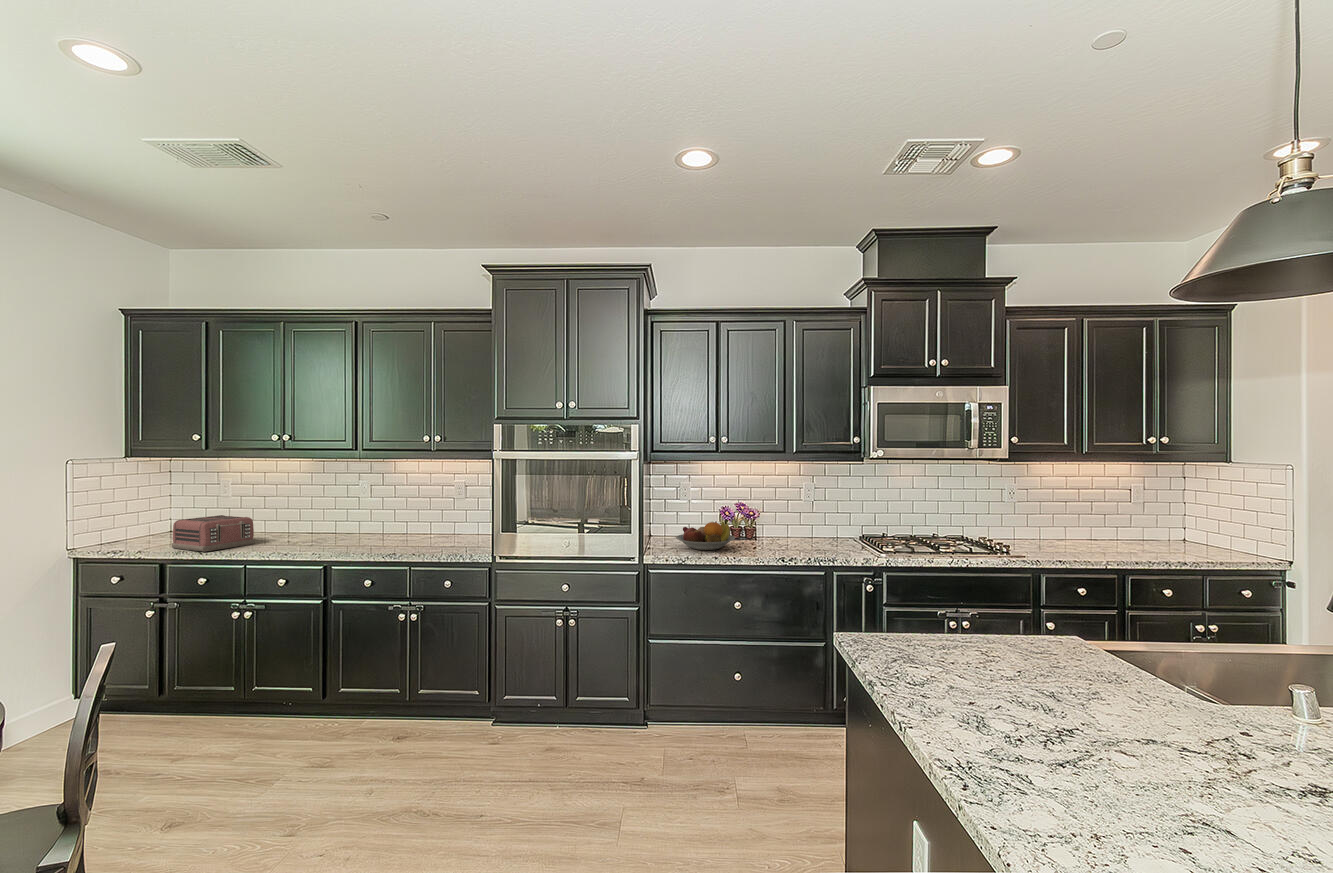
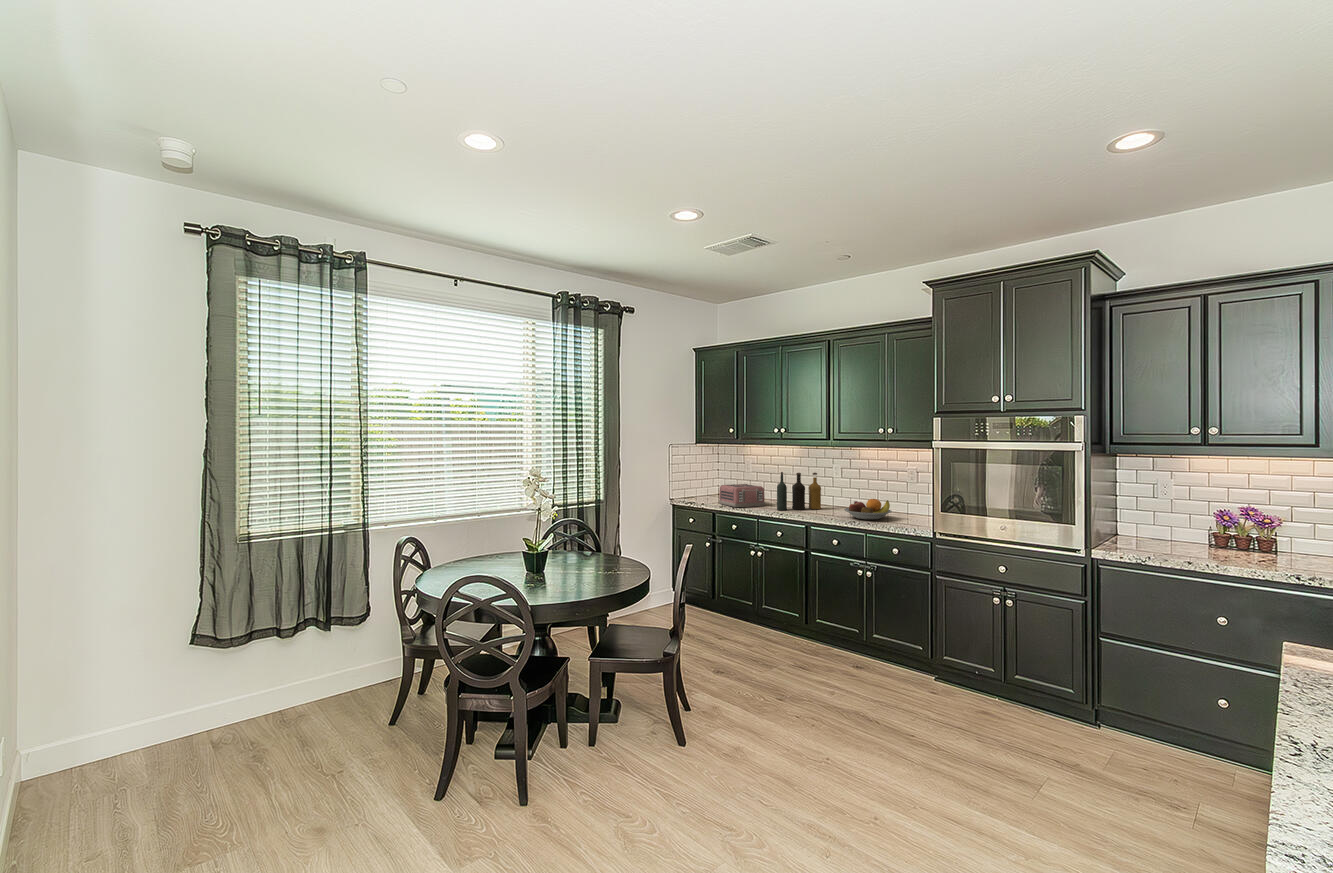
bottle: none [275,494,342,548] -> present [777,472,821,510]
fruit bowl: present [676,522,735,550] -> present [844,499,892,520]

